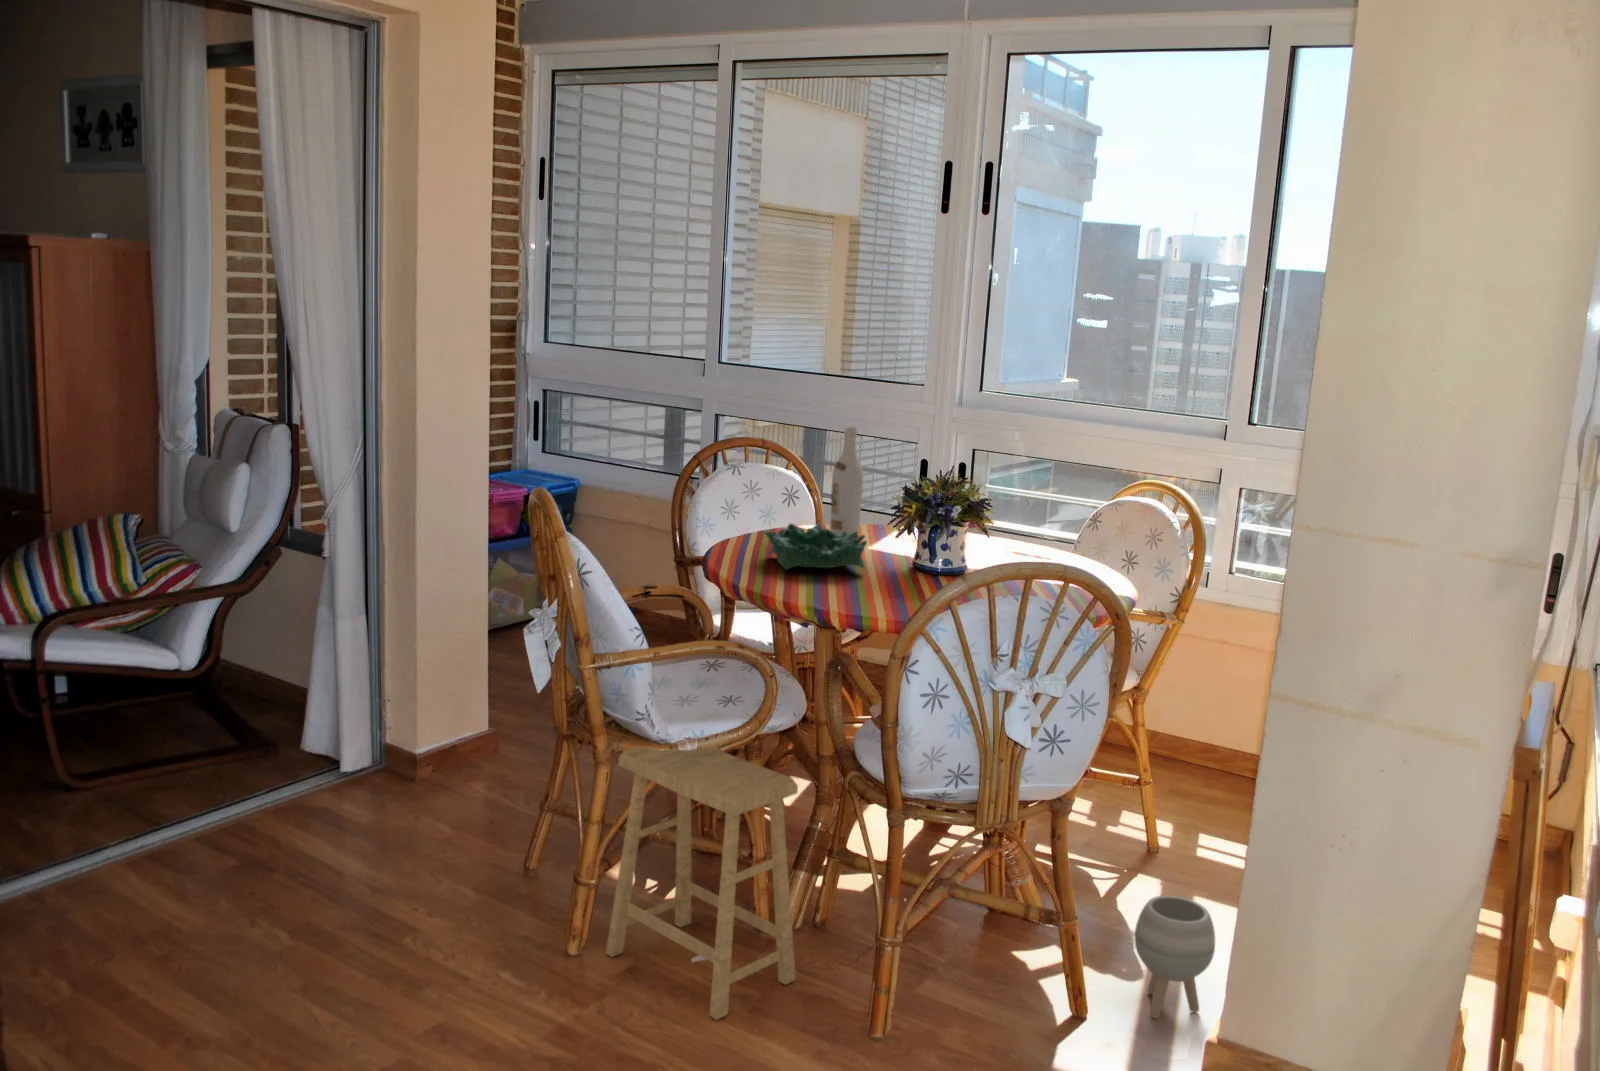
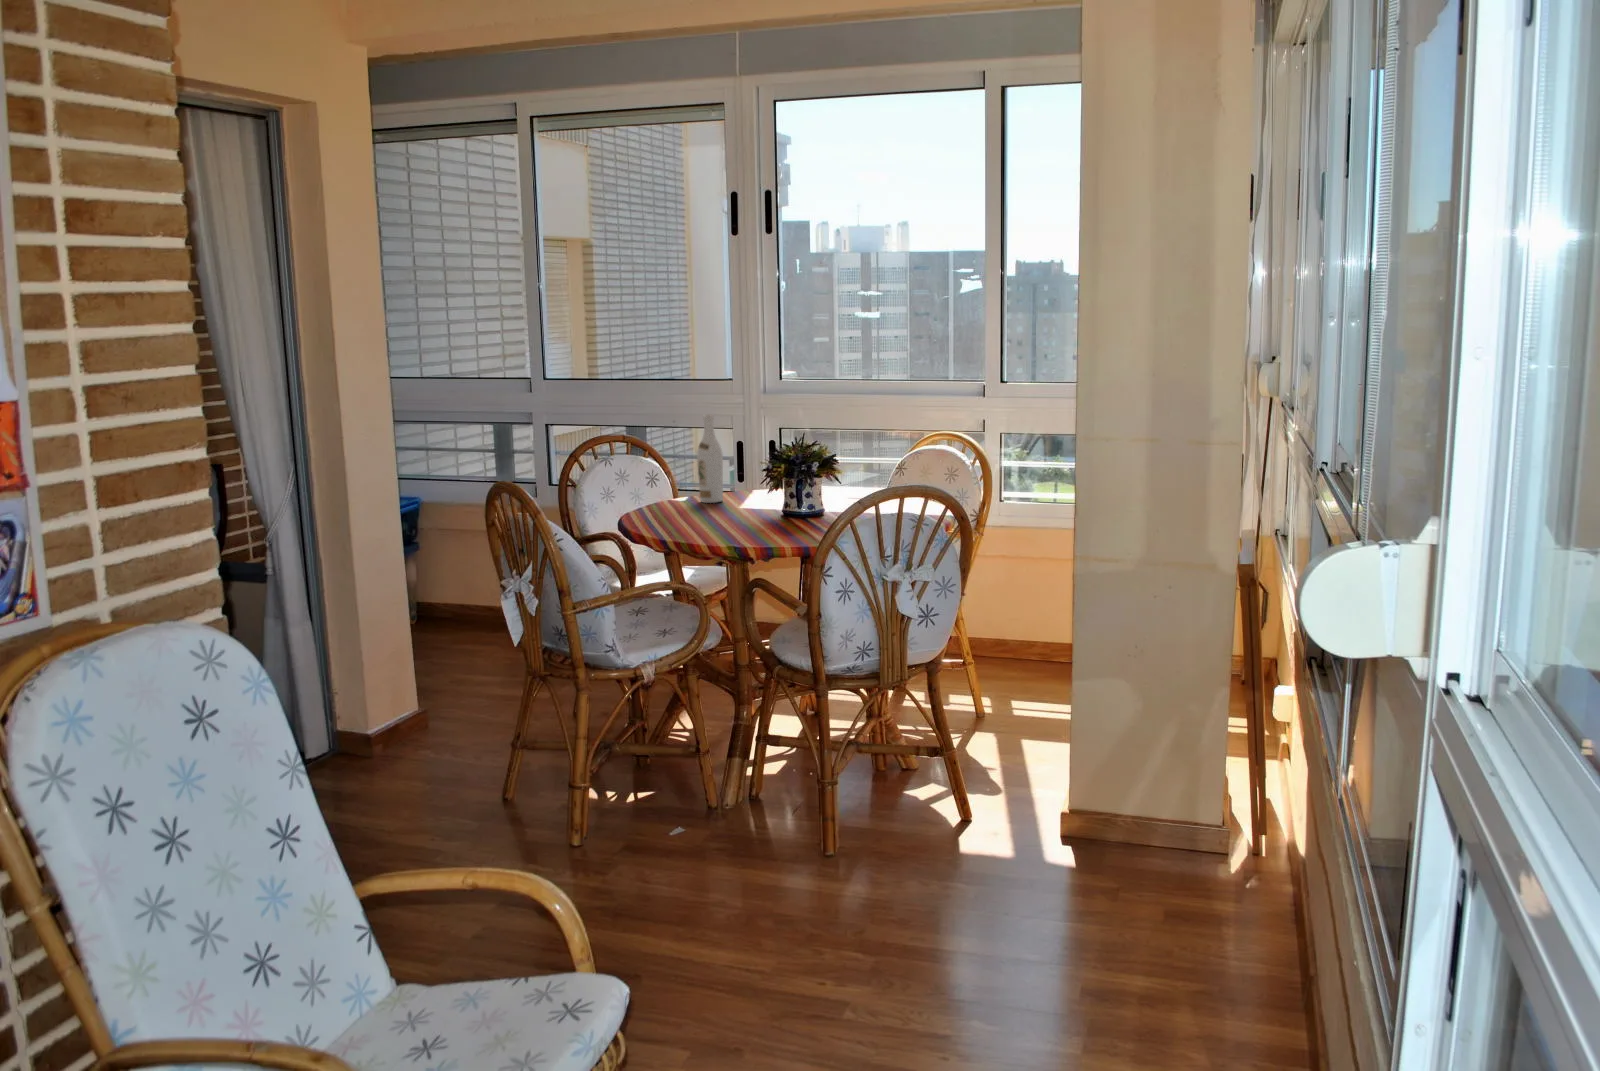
decorative bowl: present [765,524,867,569] -> none [665,491,751,527]
footstool: present [606,747,798,1020] -> none [598,662,756,864]
planter: present [1135,896,1215,1018] -> none [996,723,1053,812]

